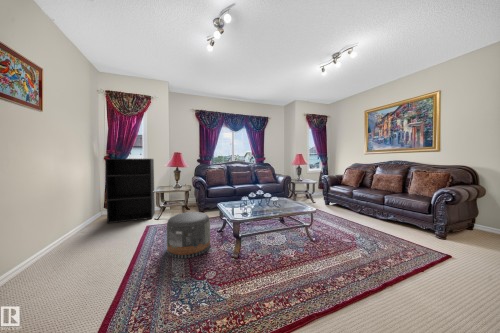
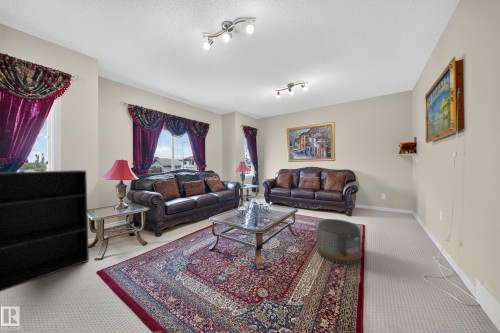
pouf: present [167,212,210,258] -> present [317,219,361,264]

